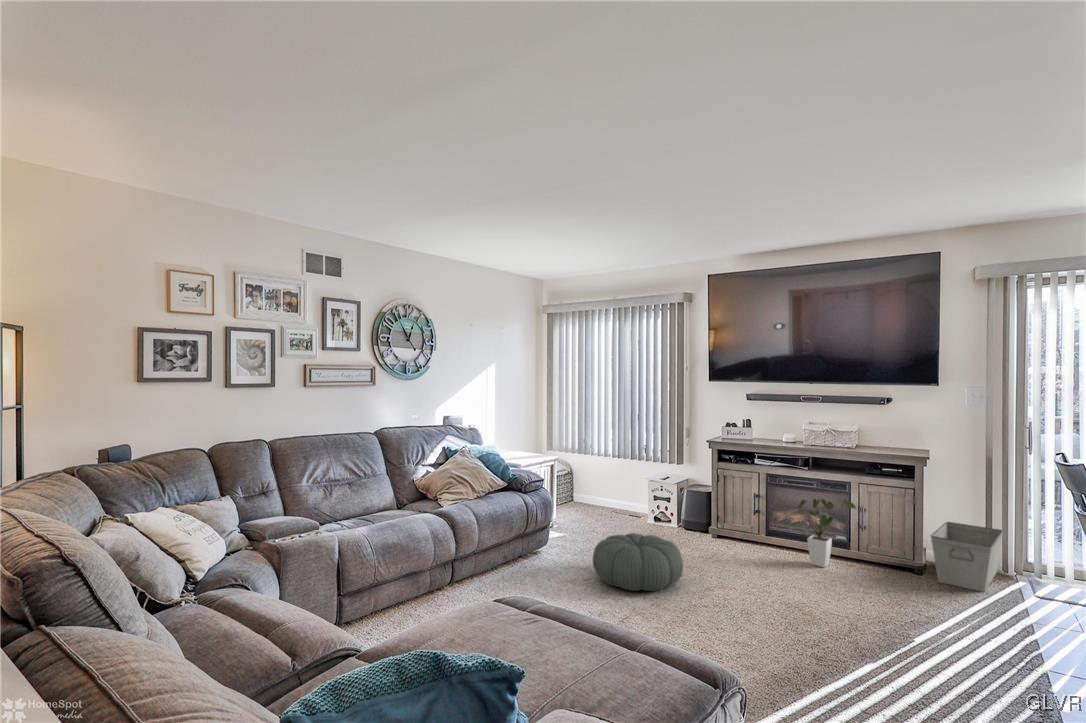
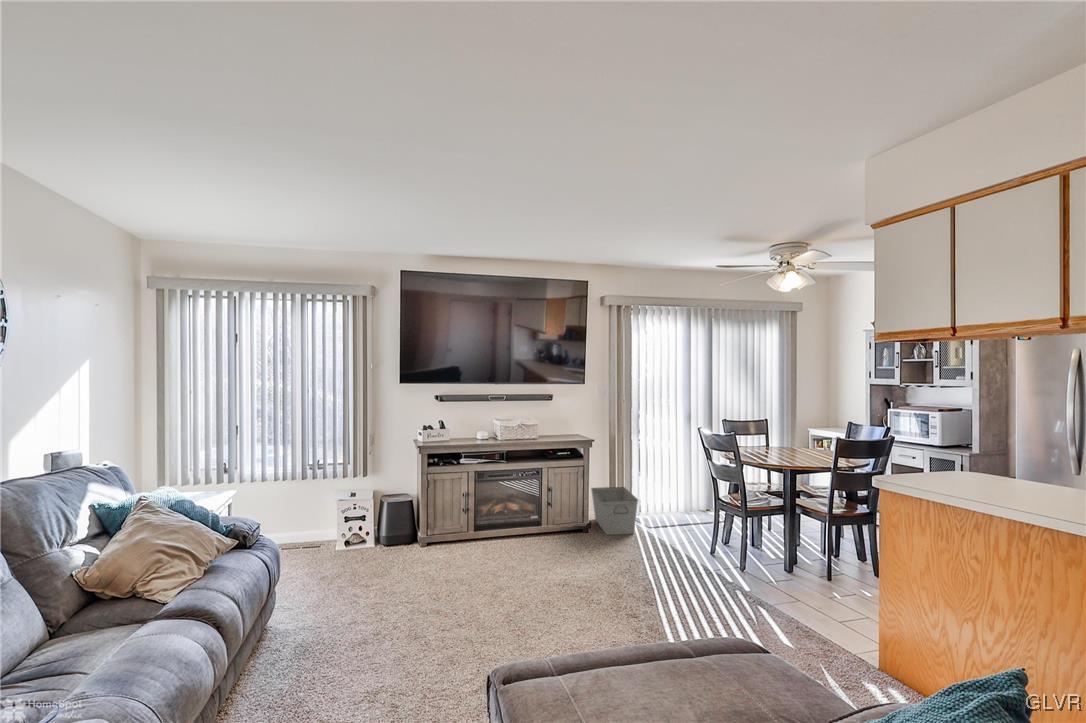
house plant: present [799,499,857,567] -> none [515,483,552,547]
pouf: present [593,533,683,591] -> none [374,558,473,625]

